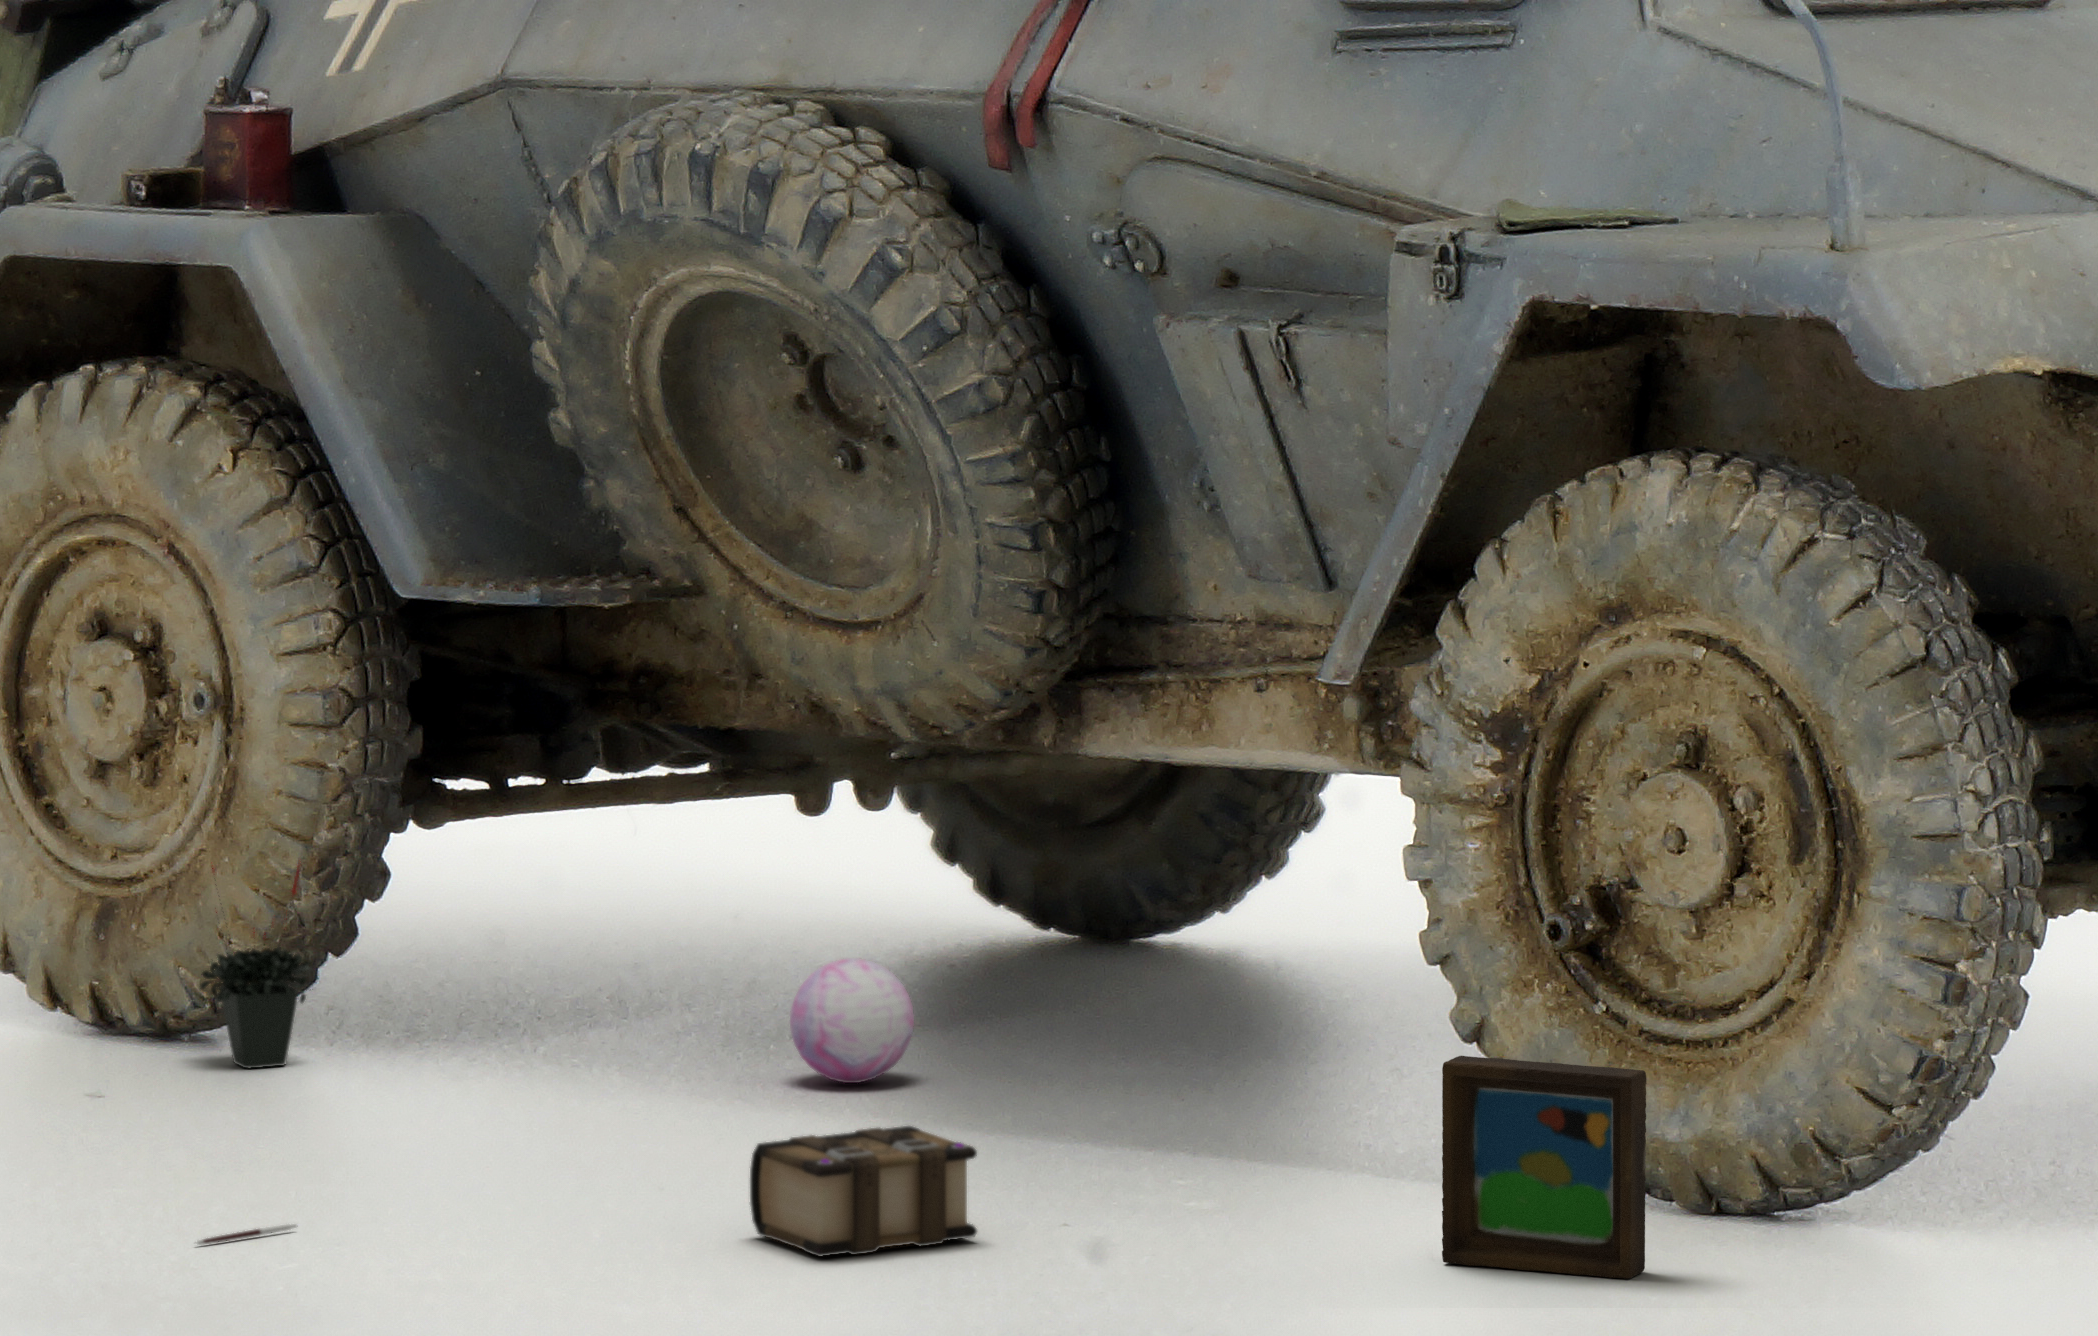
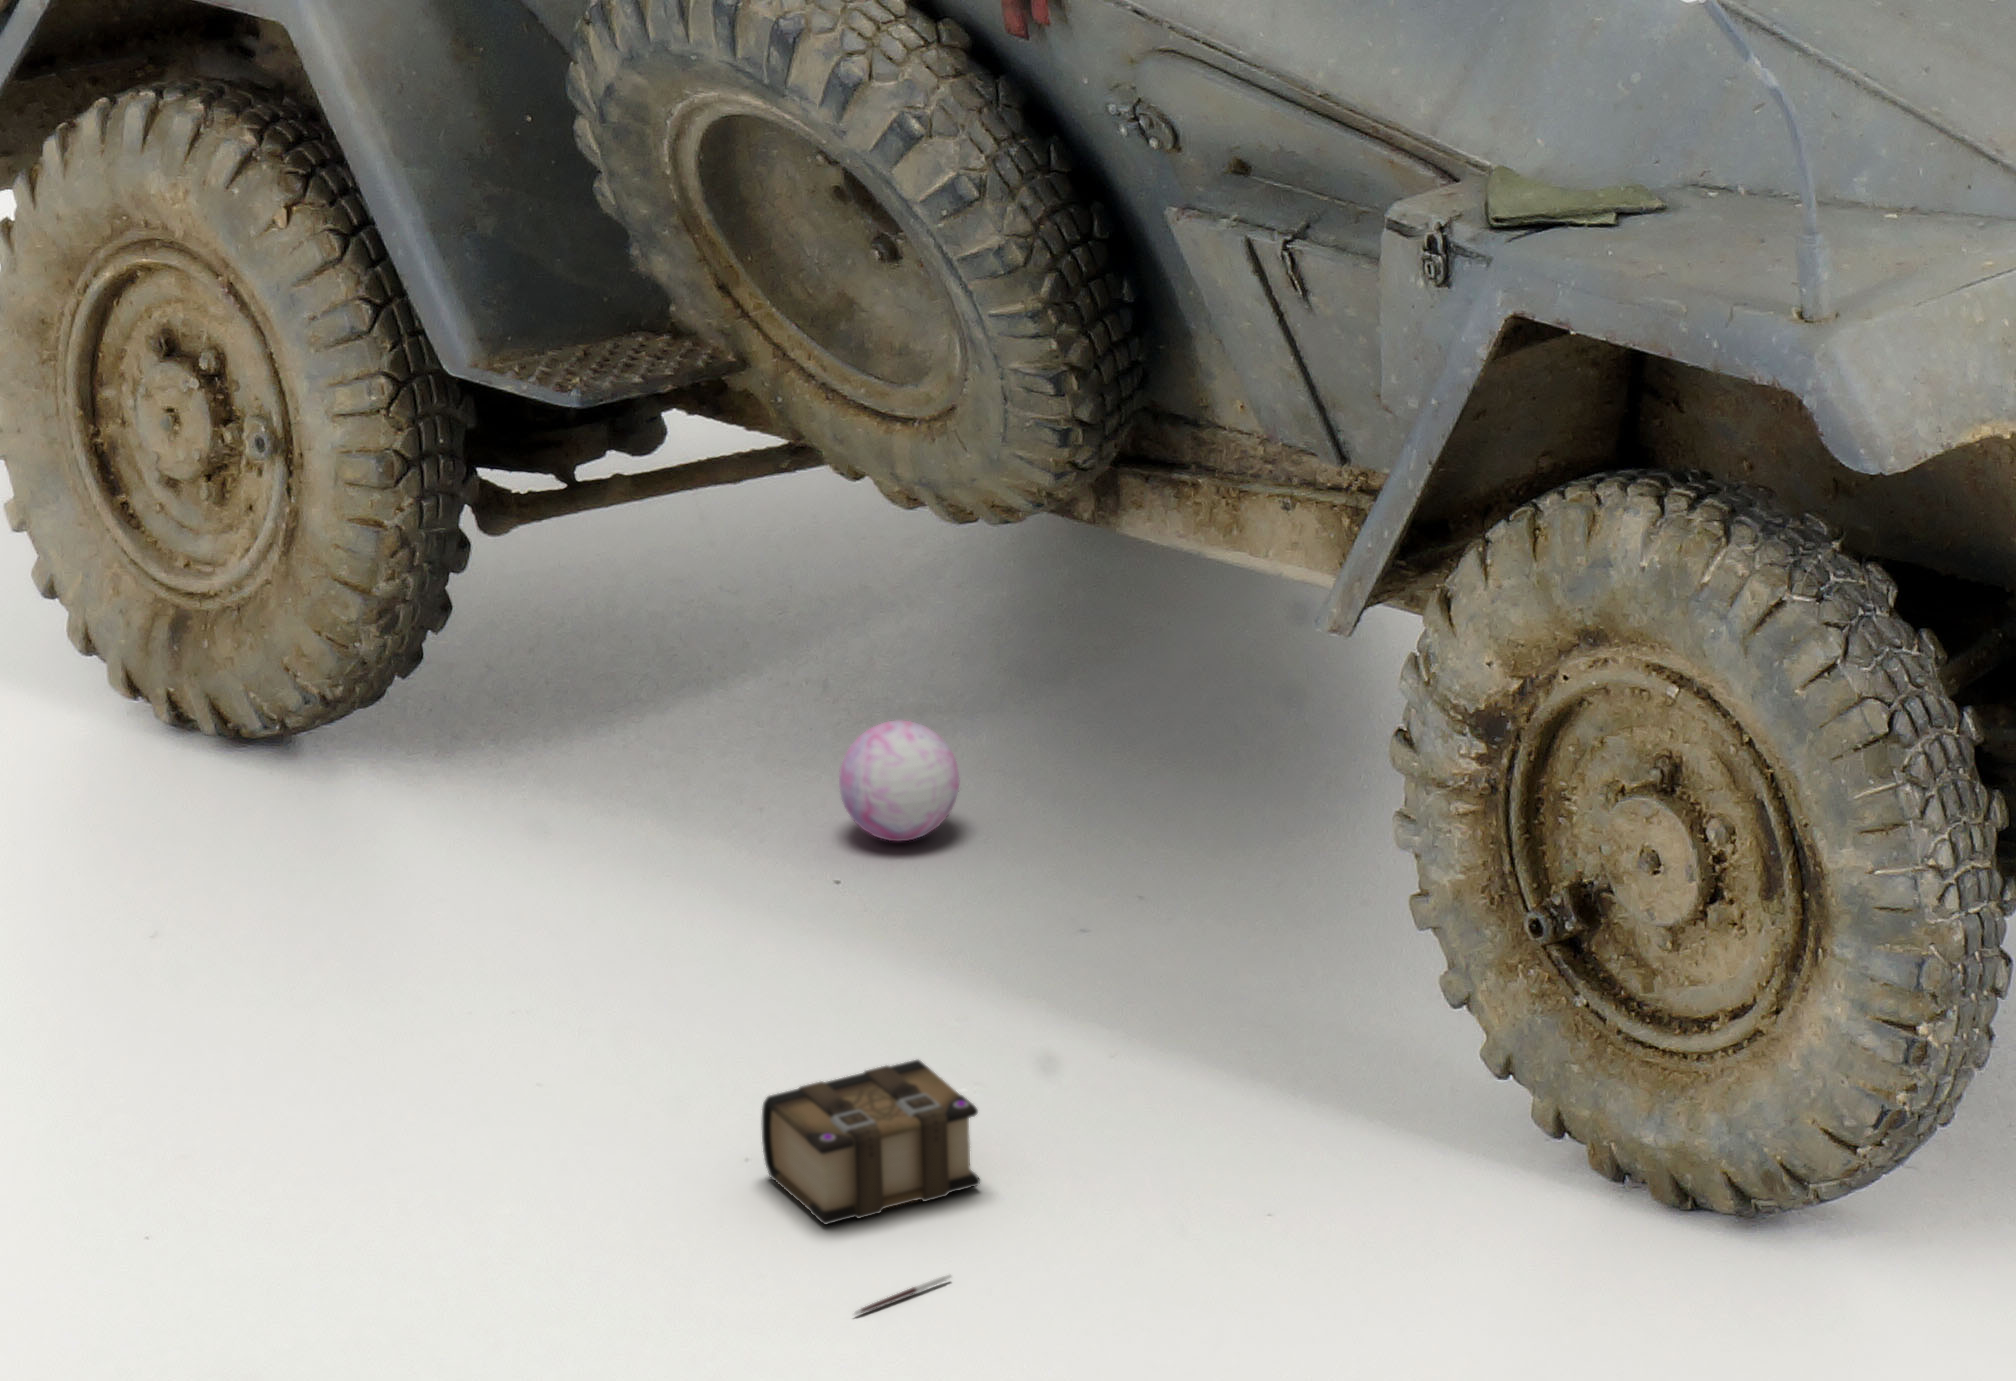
potted plant: present [200,864,310,1068] -> none [275,613,387,801]
picture frame: present [1442,1056,1647,1279] -> none [1421,1050,1618,1280]
pen: present [195,1224,297,1245] -> present [855,1275,951,1314]

